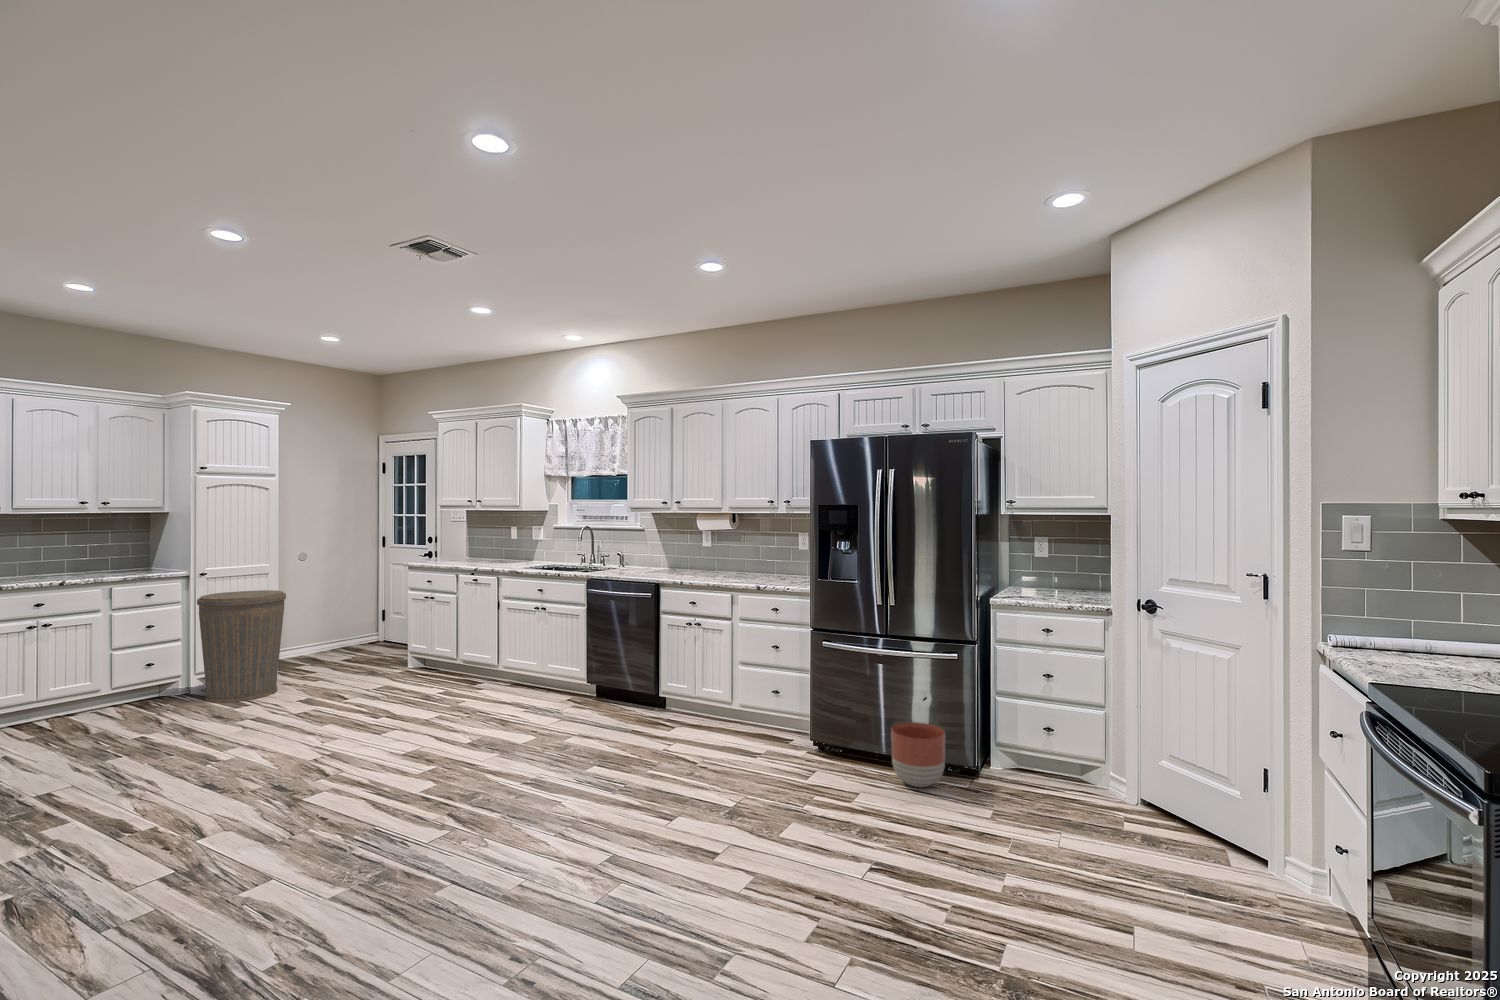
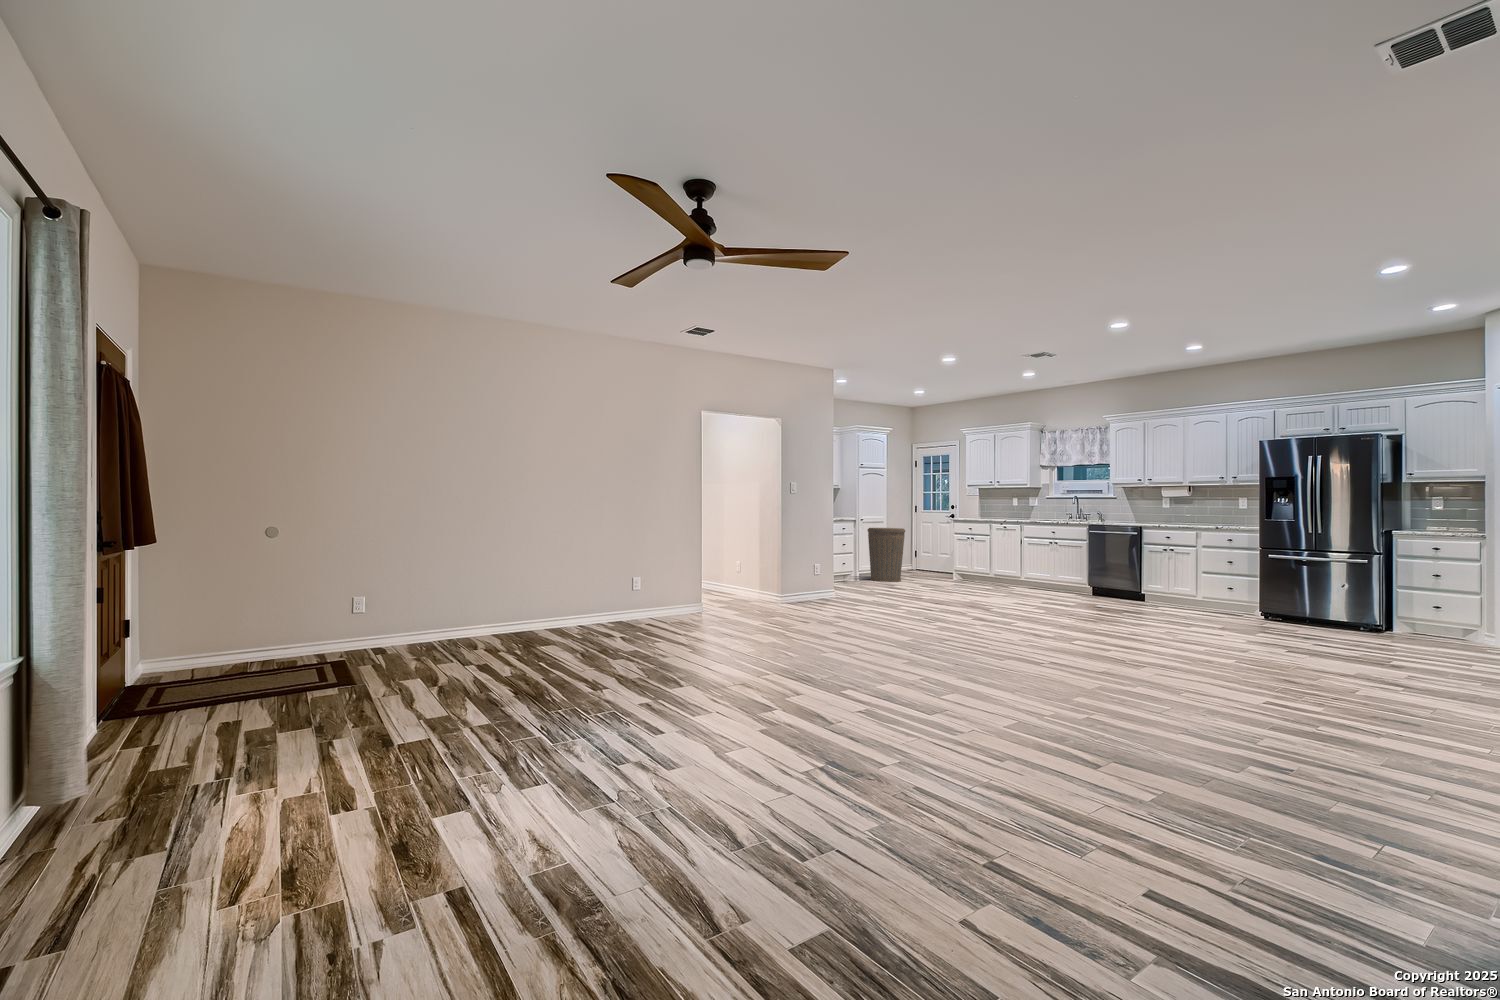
planter: present [891,722,945,787] -> none [1317,598,1355,630]

